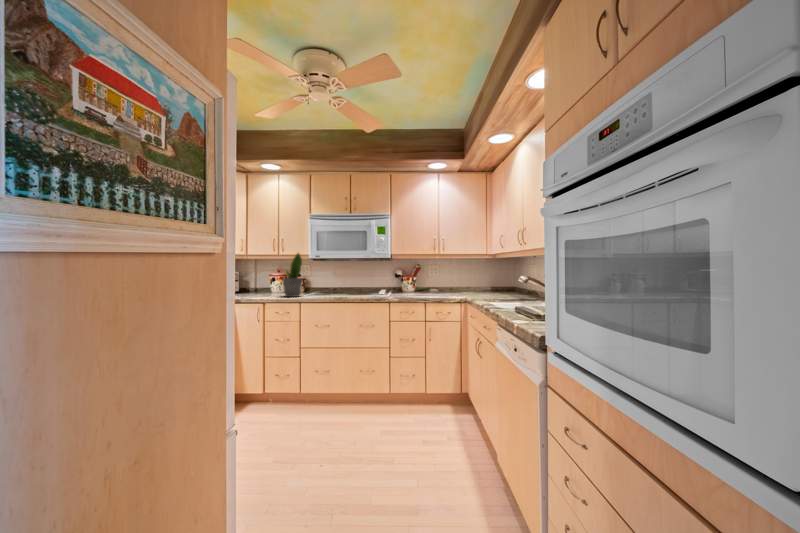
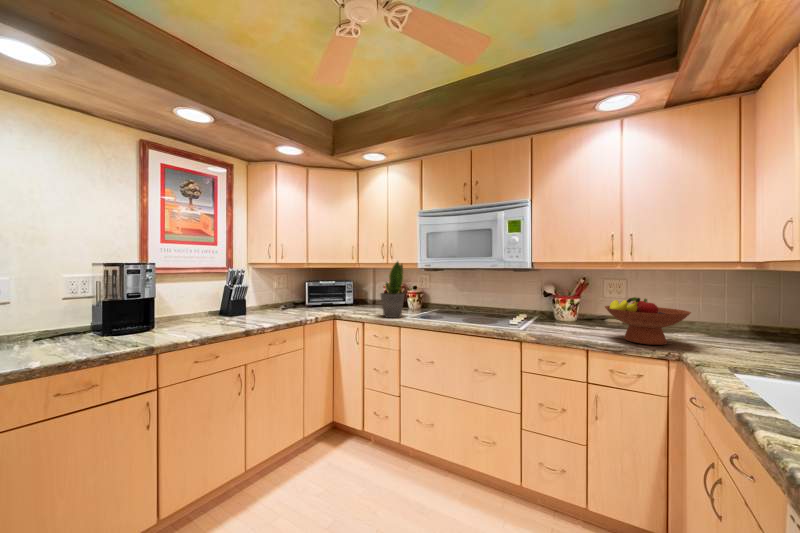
fruit bowl: none [433,272,469,296] -> present [605,297,691,345]

